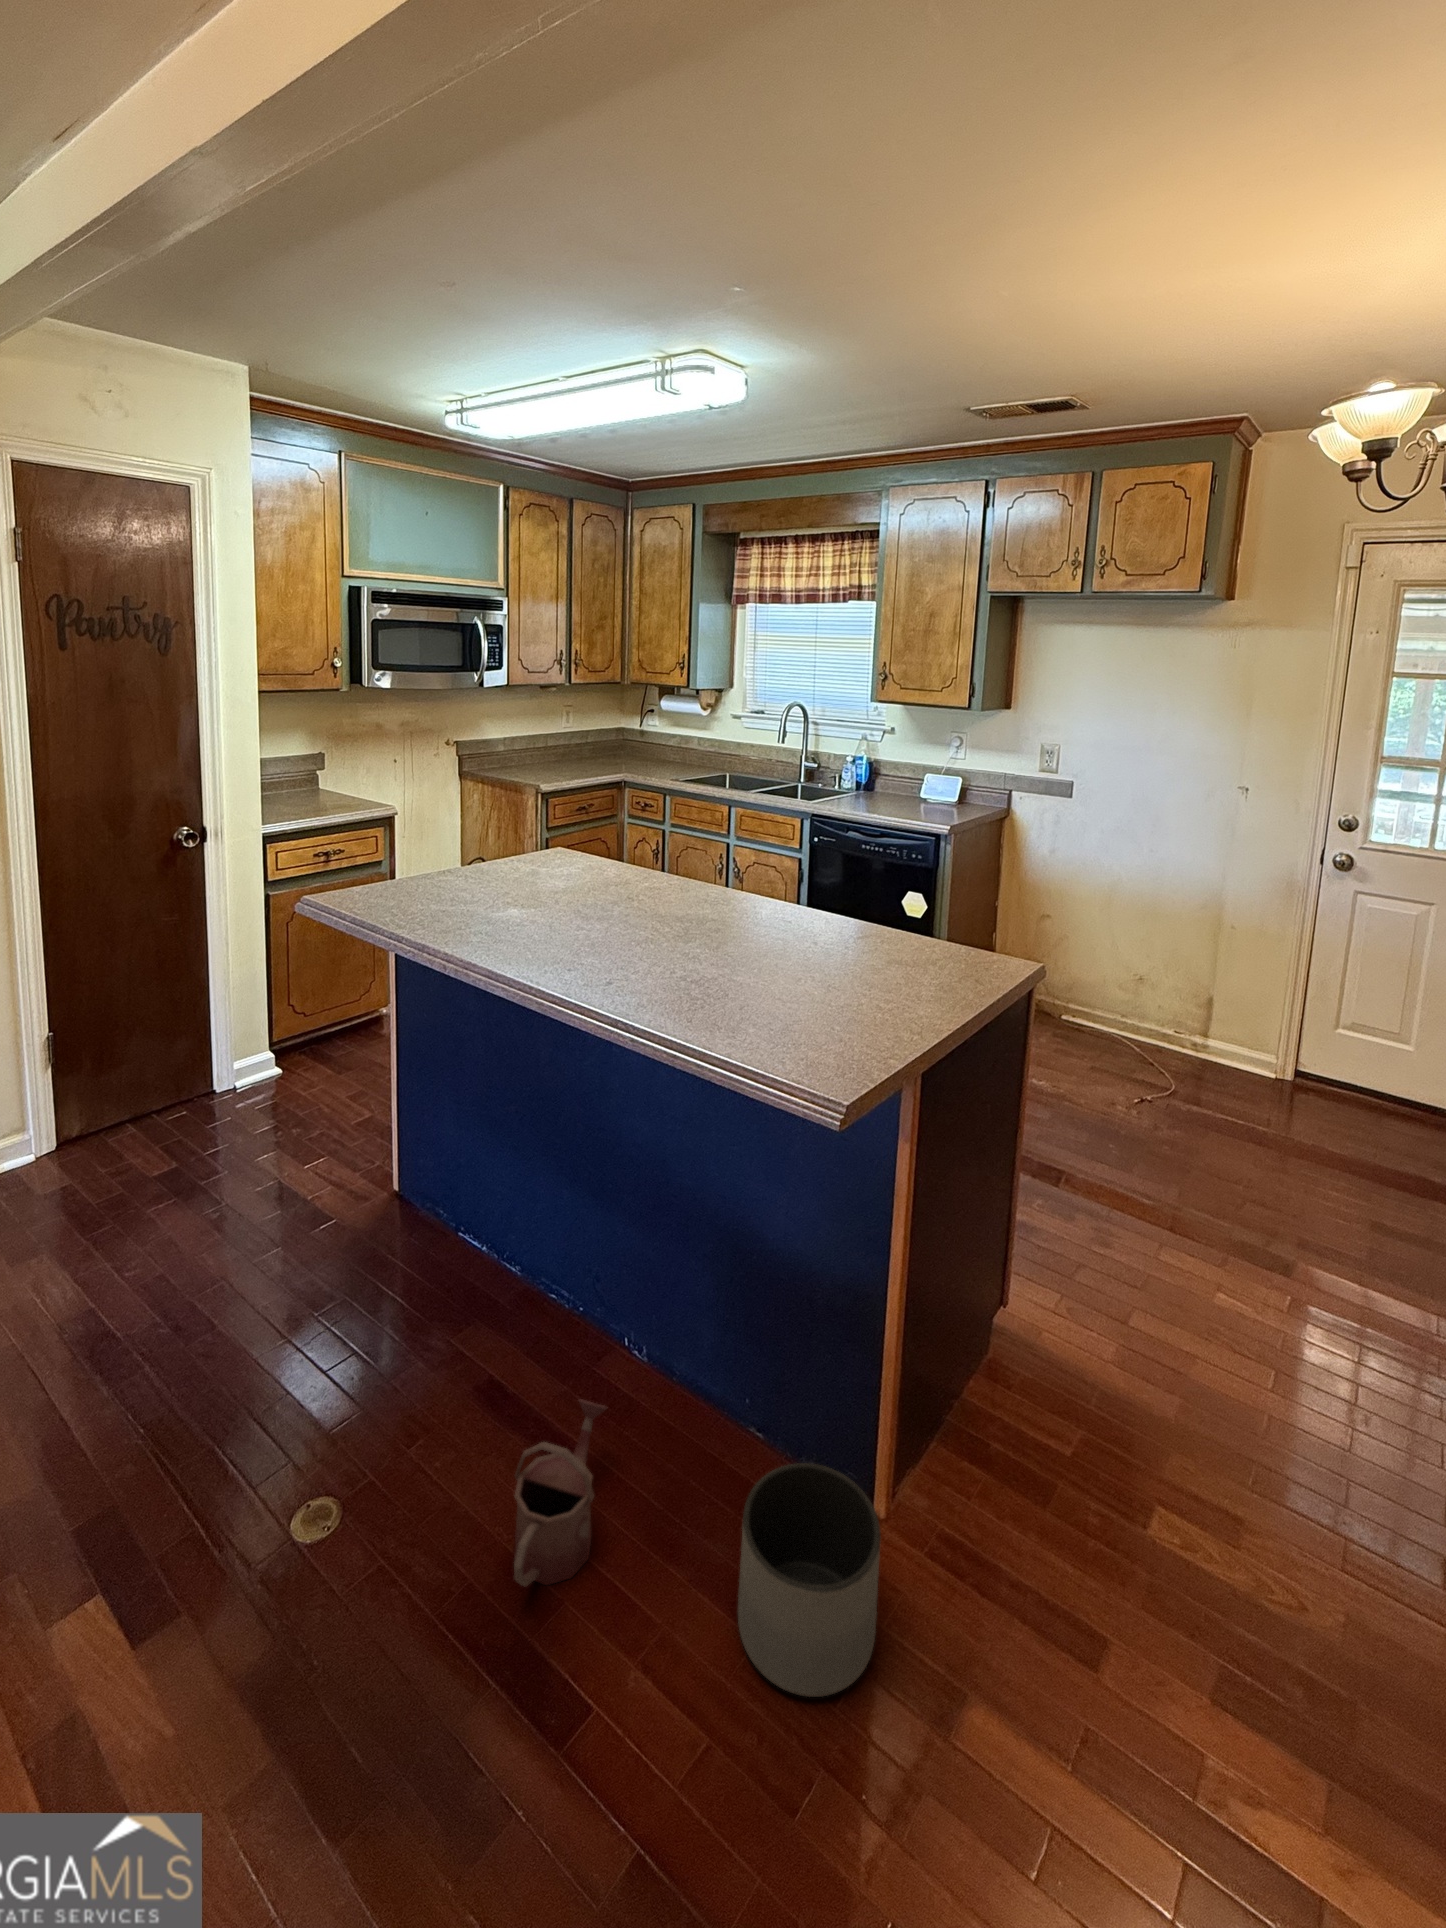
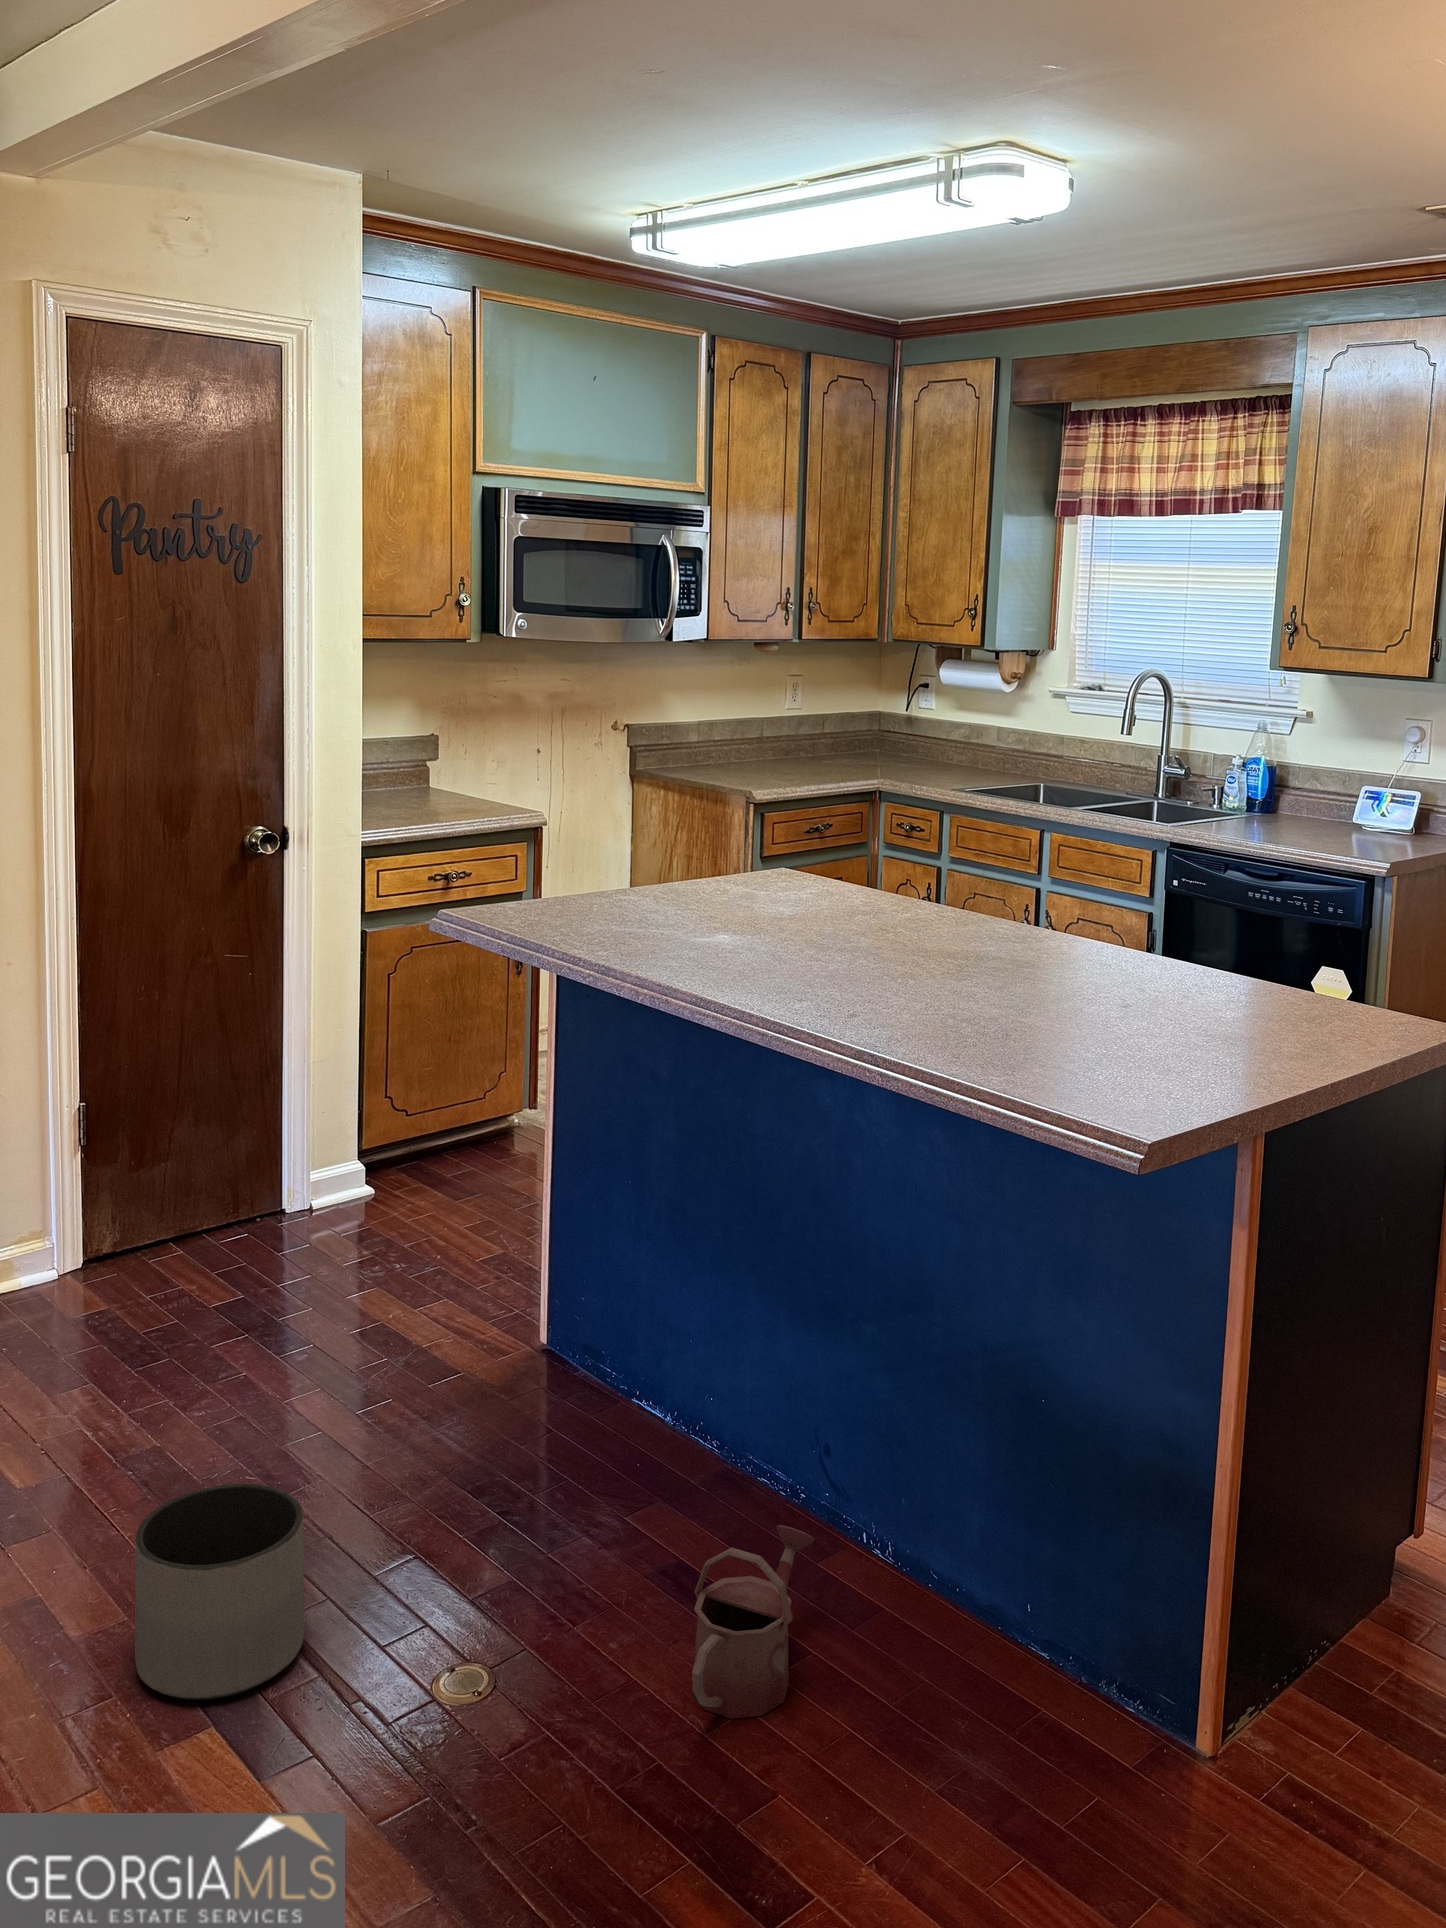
planter: present [738,1463,881,1697] -> present [135,1484,305,1700]

